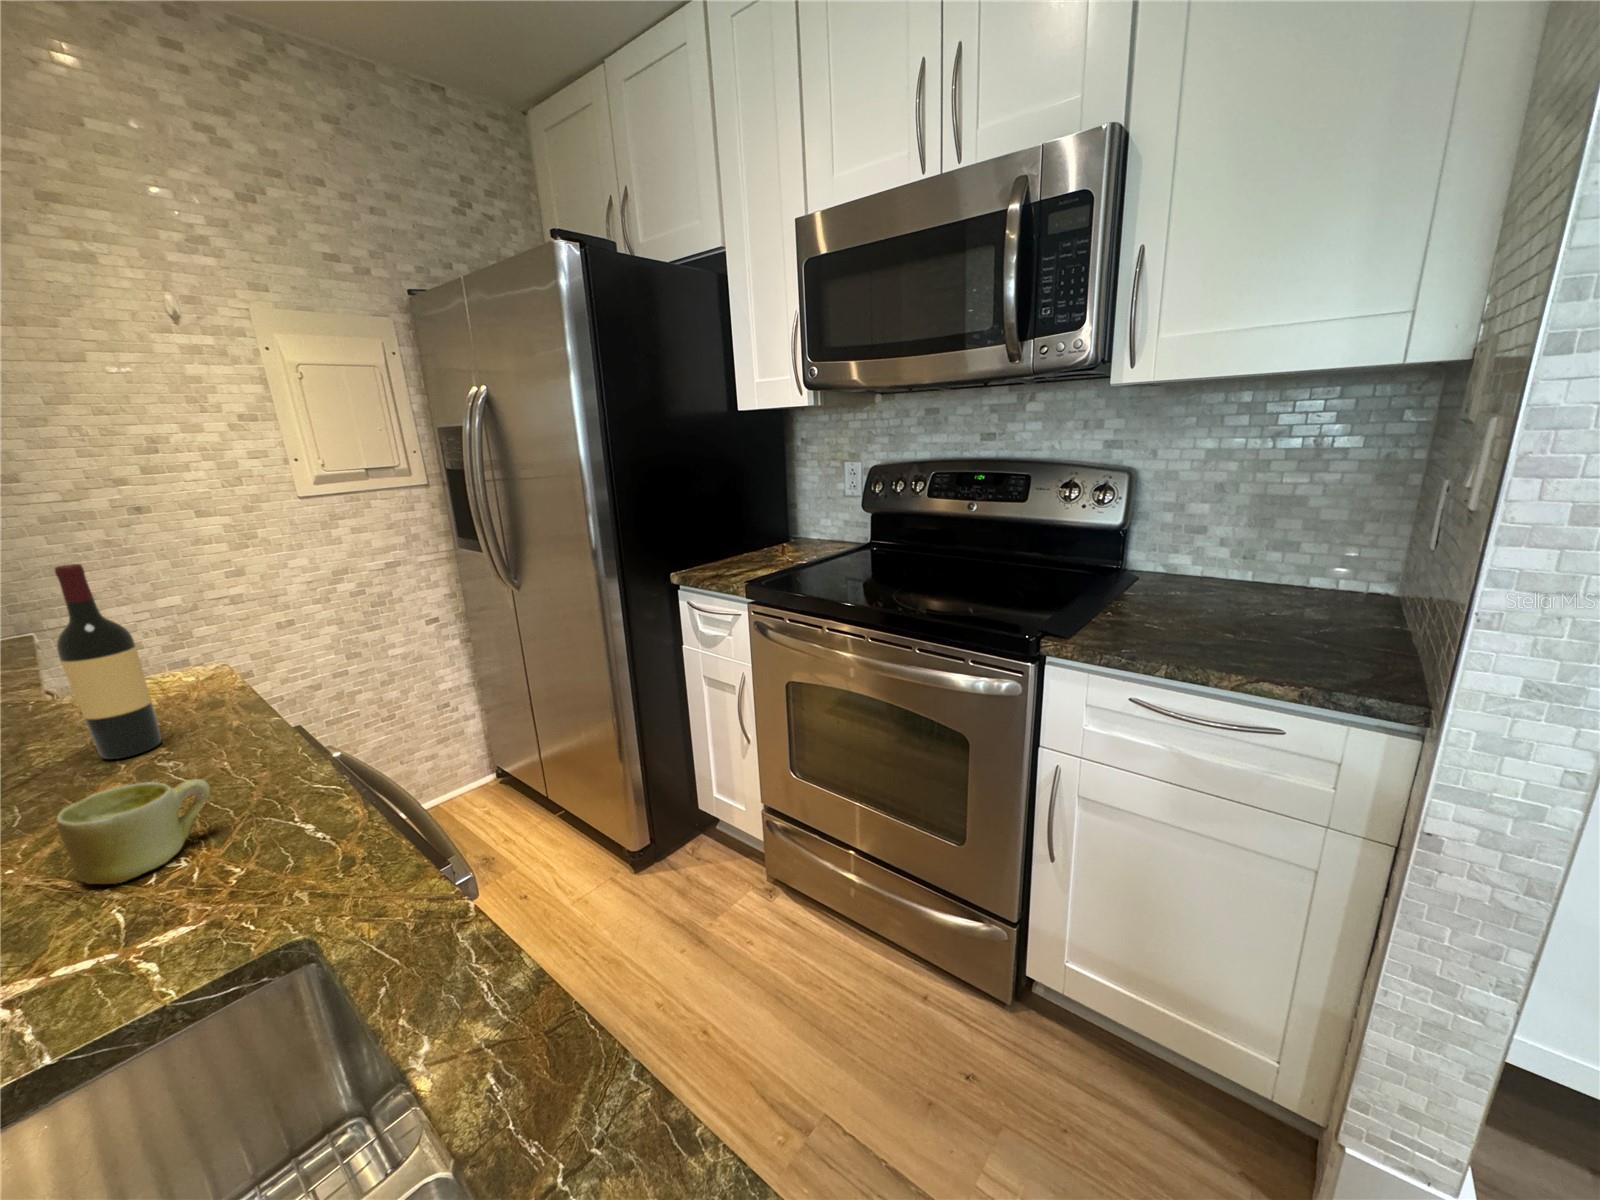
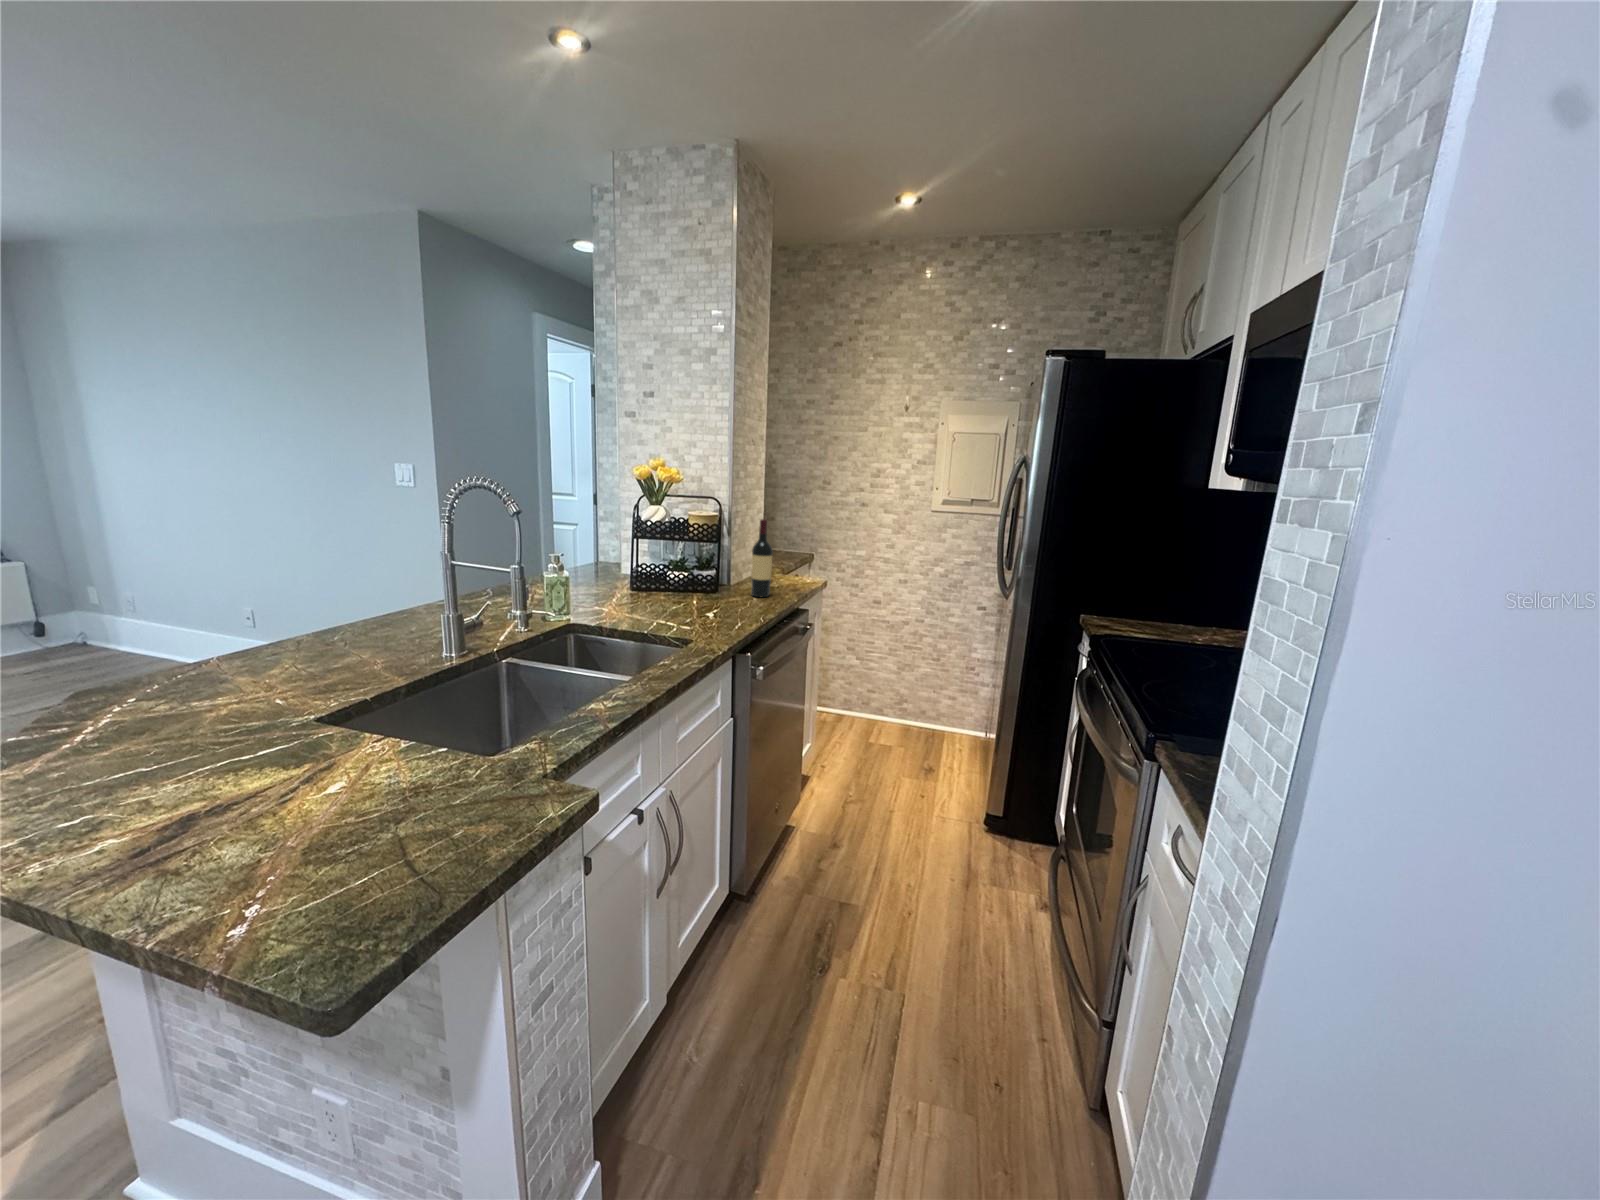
mug: present [57,779,210,884] -> none [696,592,733,621]

